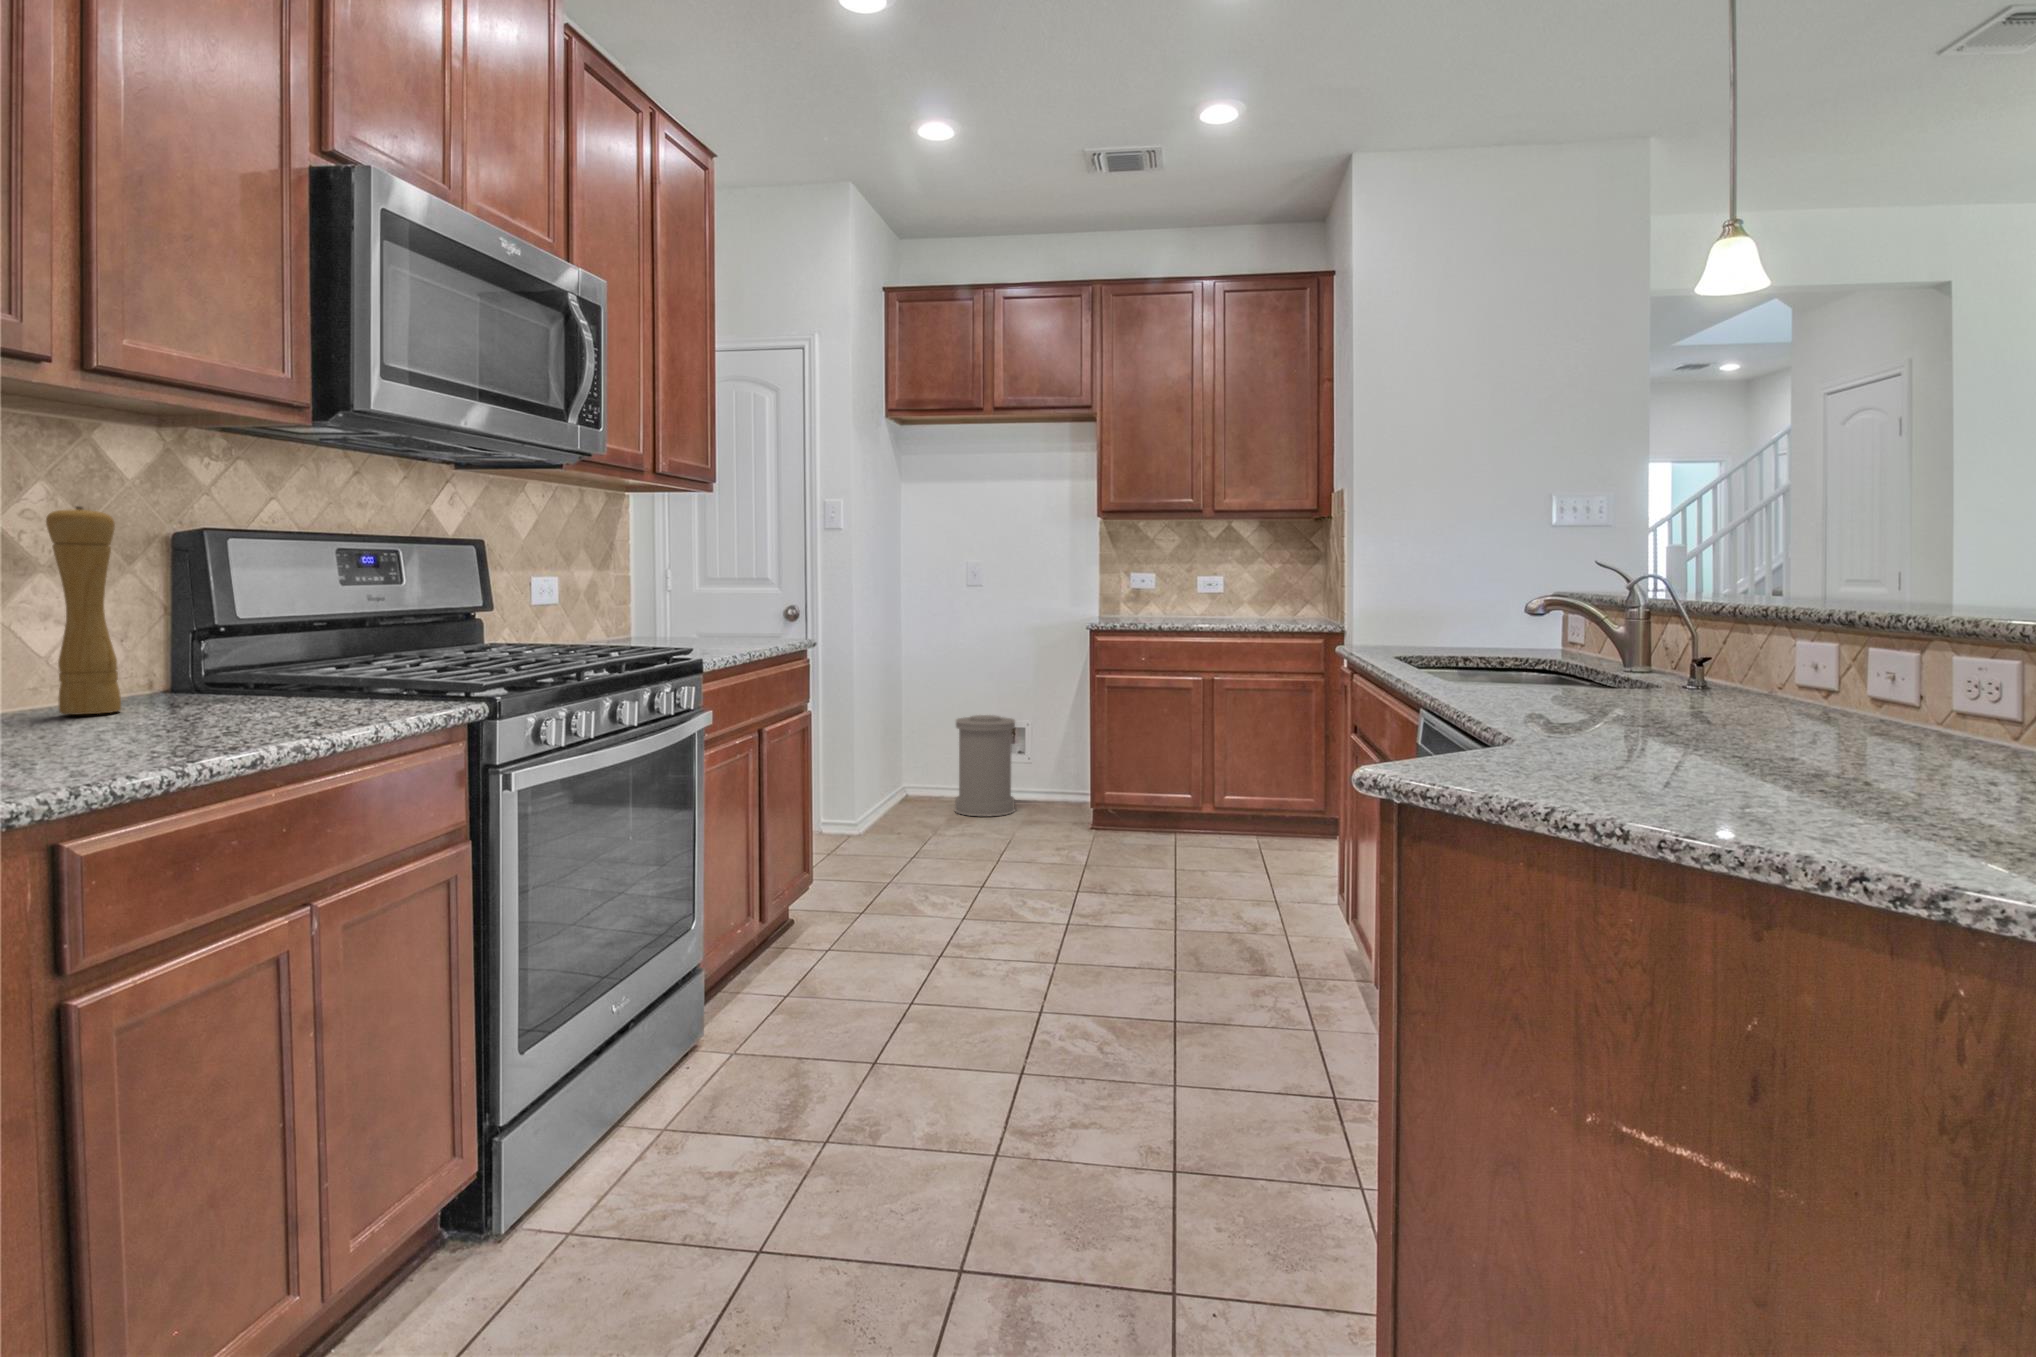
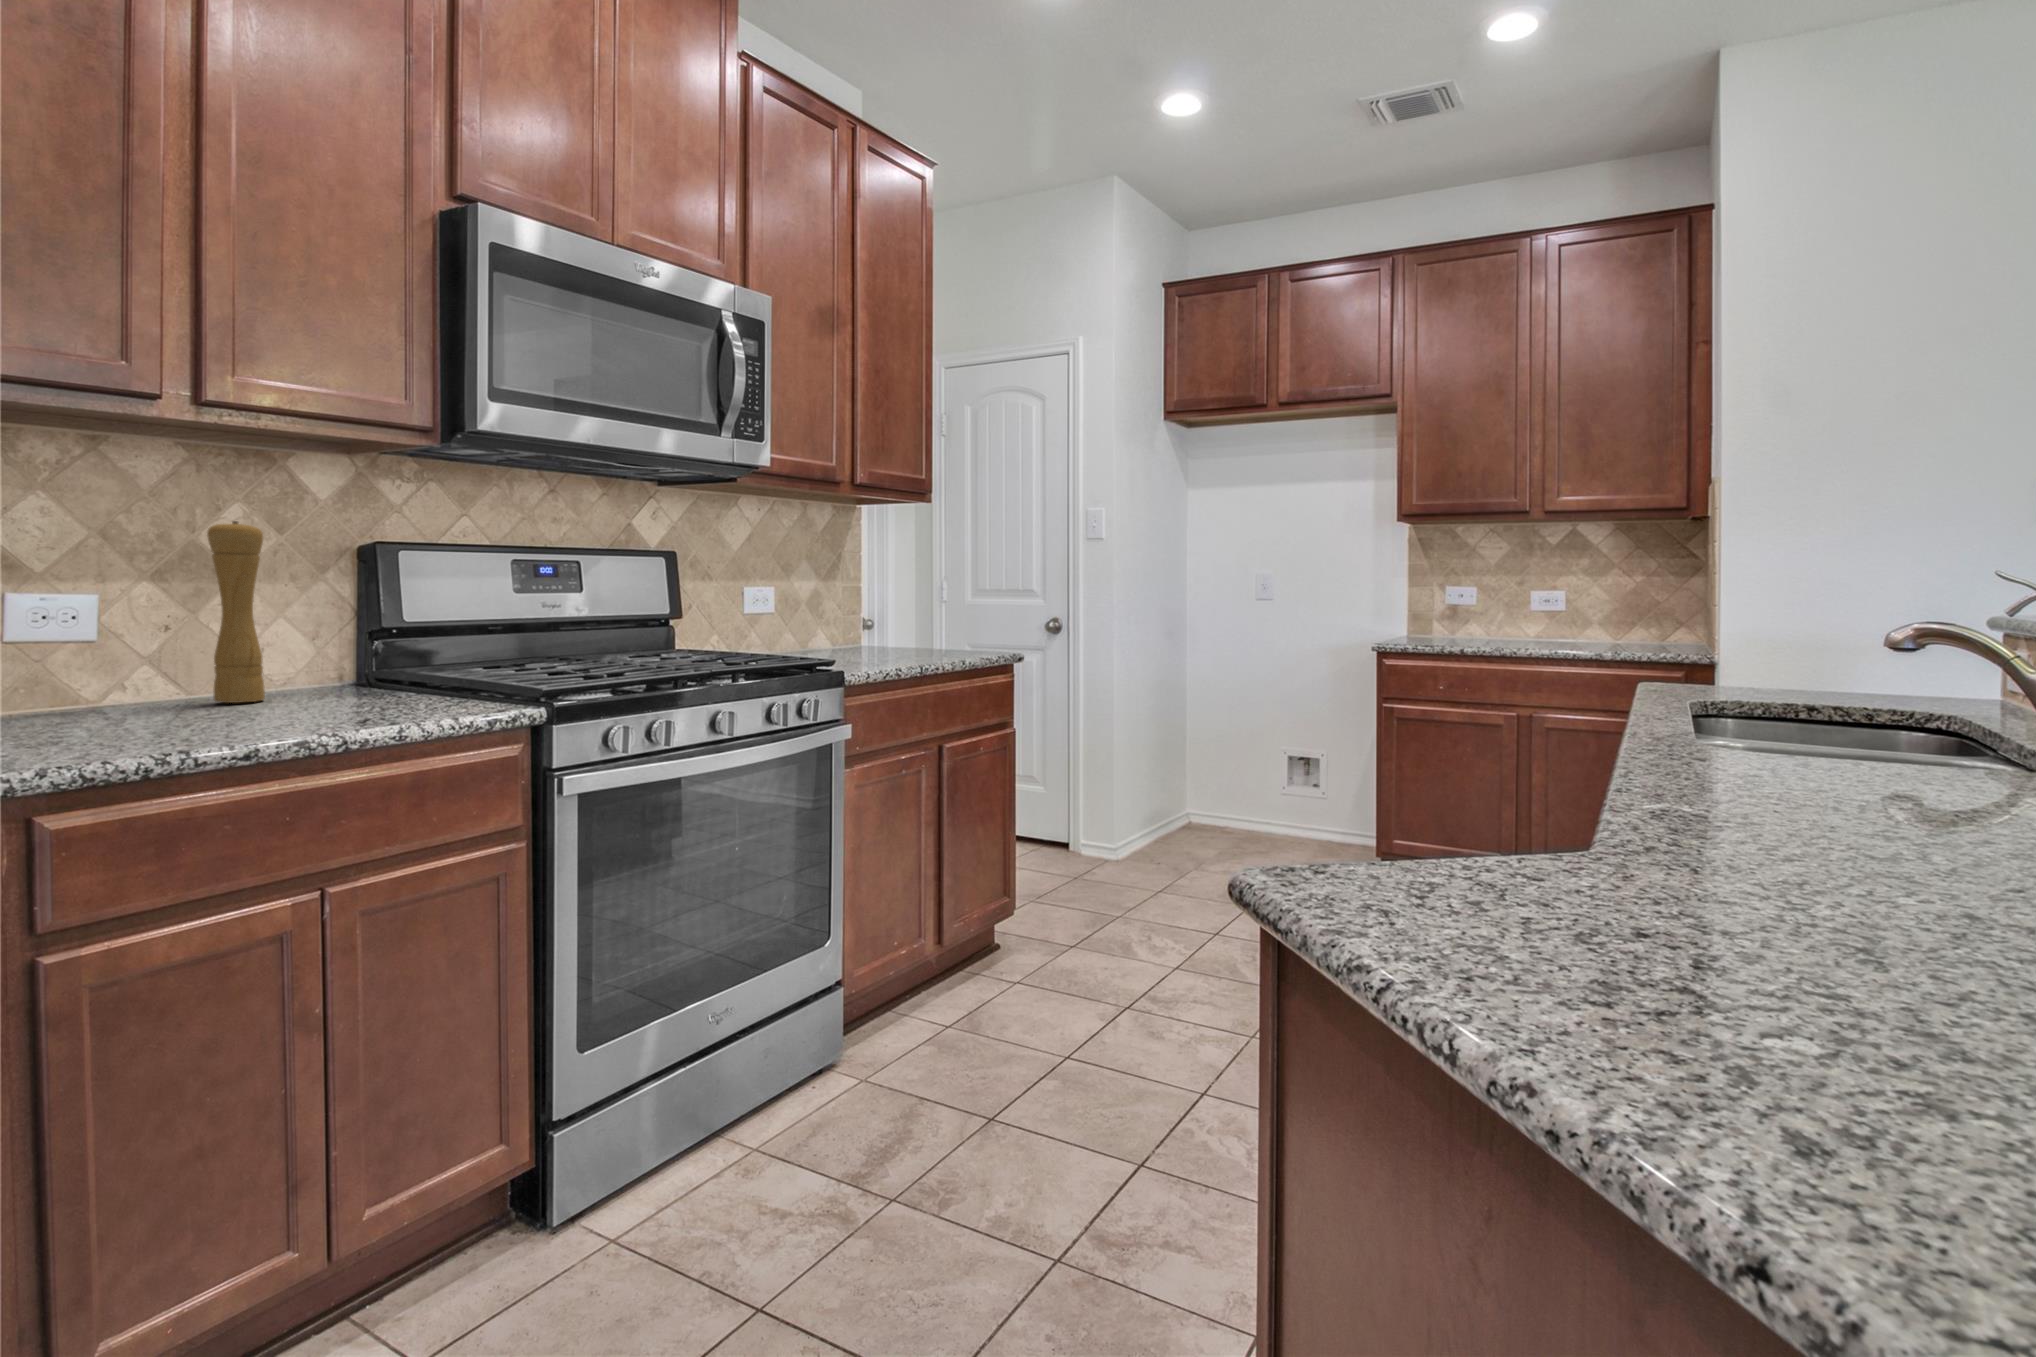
trash can: present [955,715,1015,816] -> none [1229,743,1302,854]

